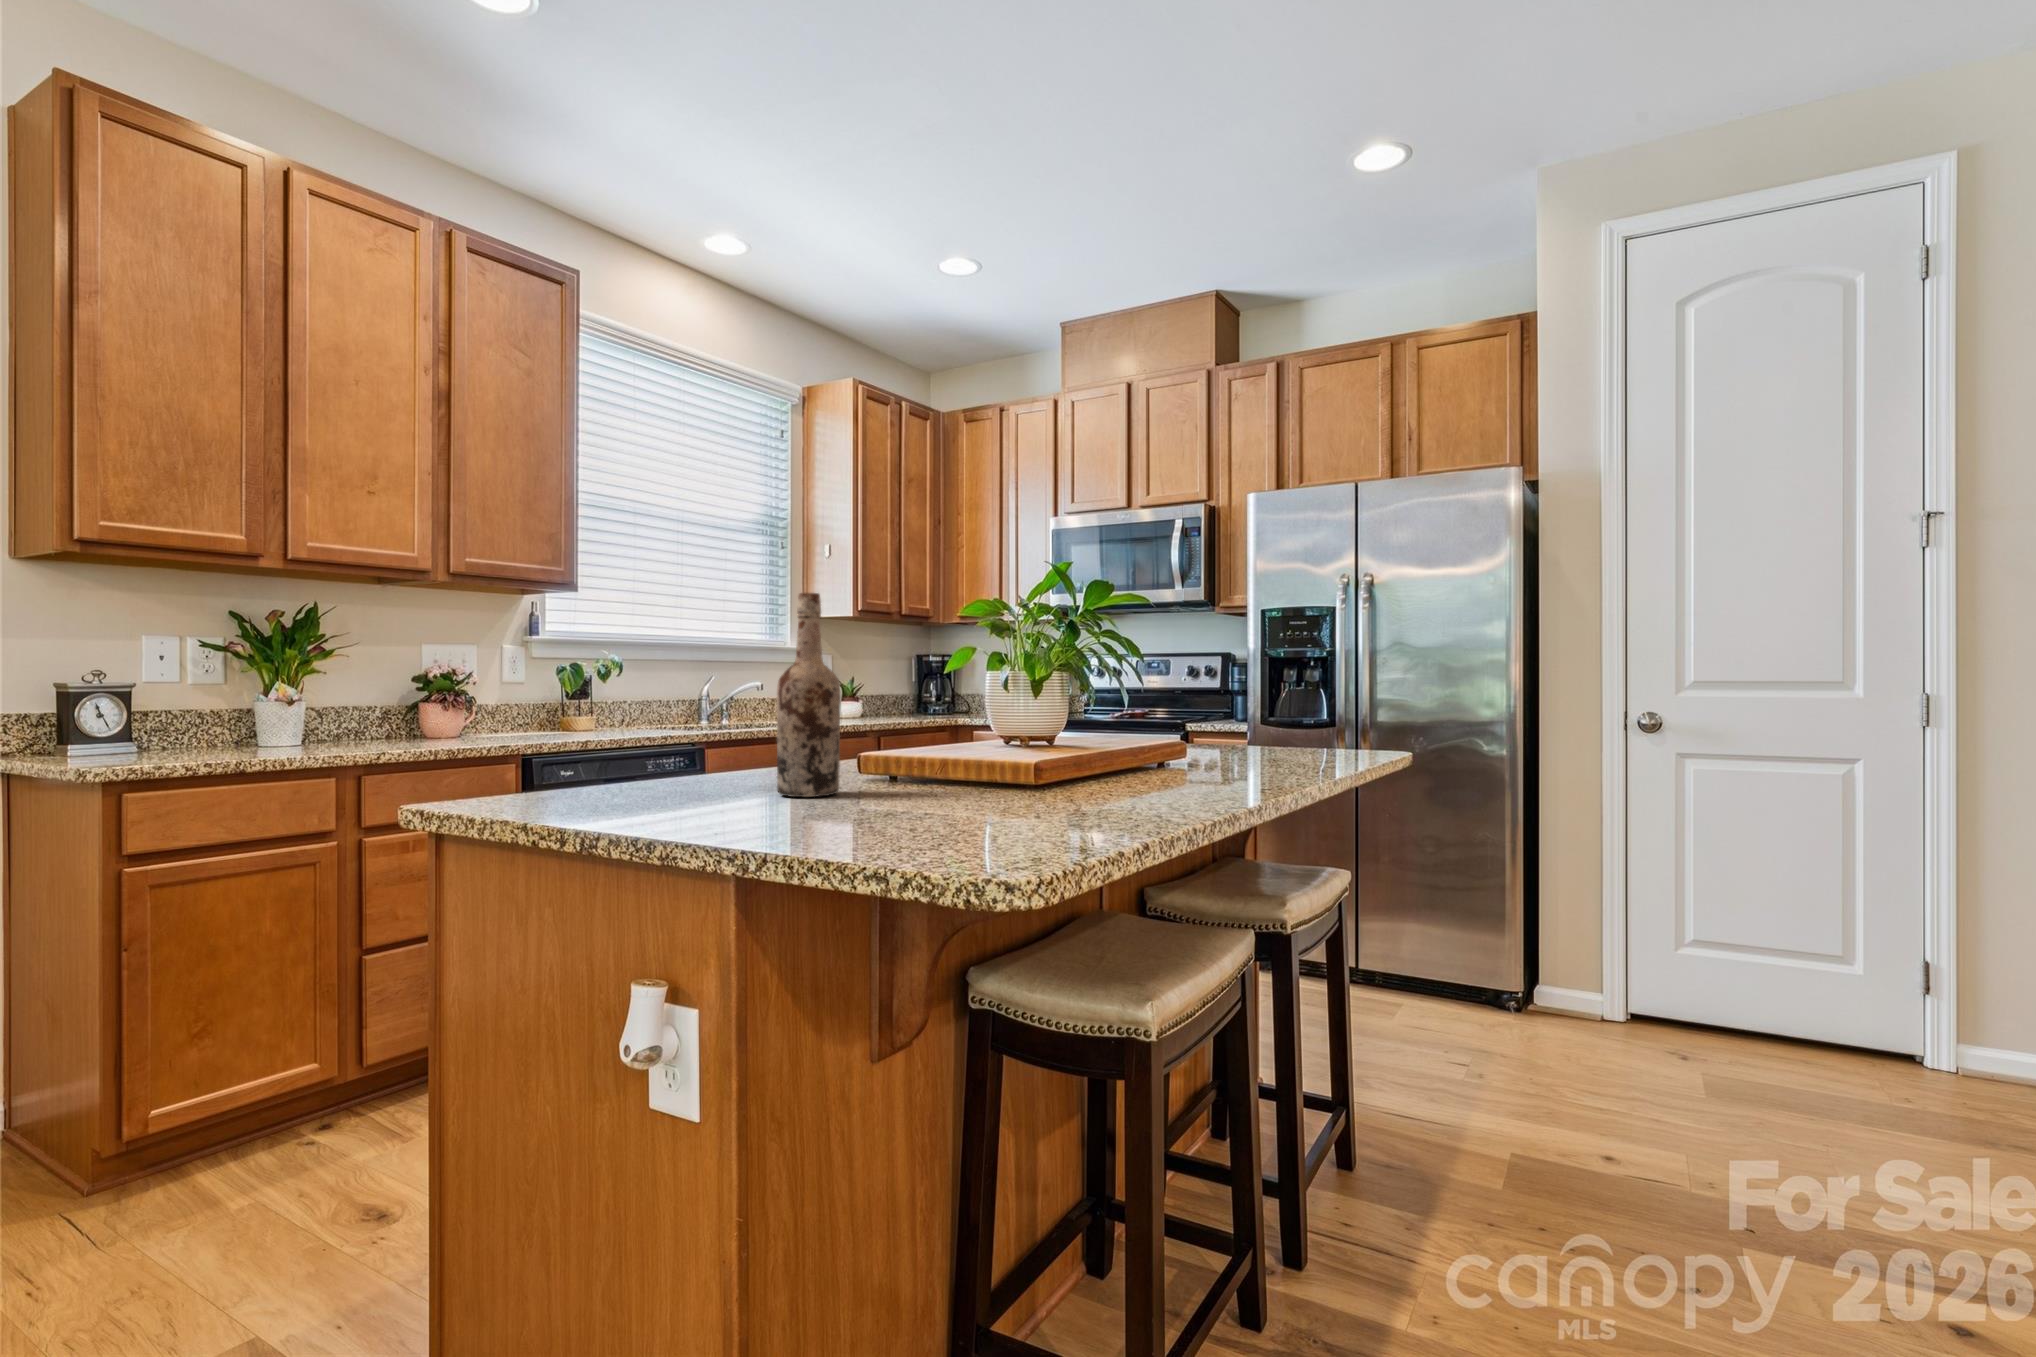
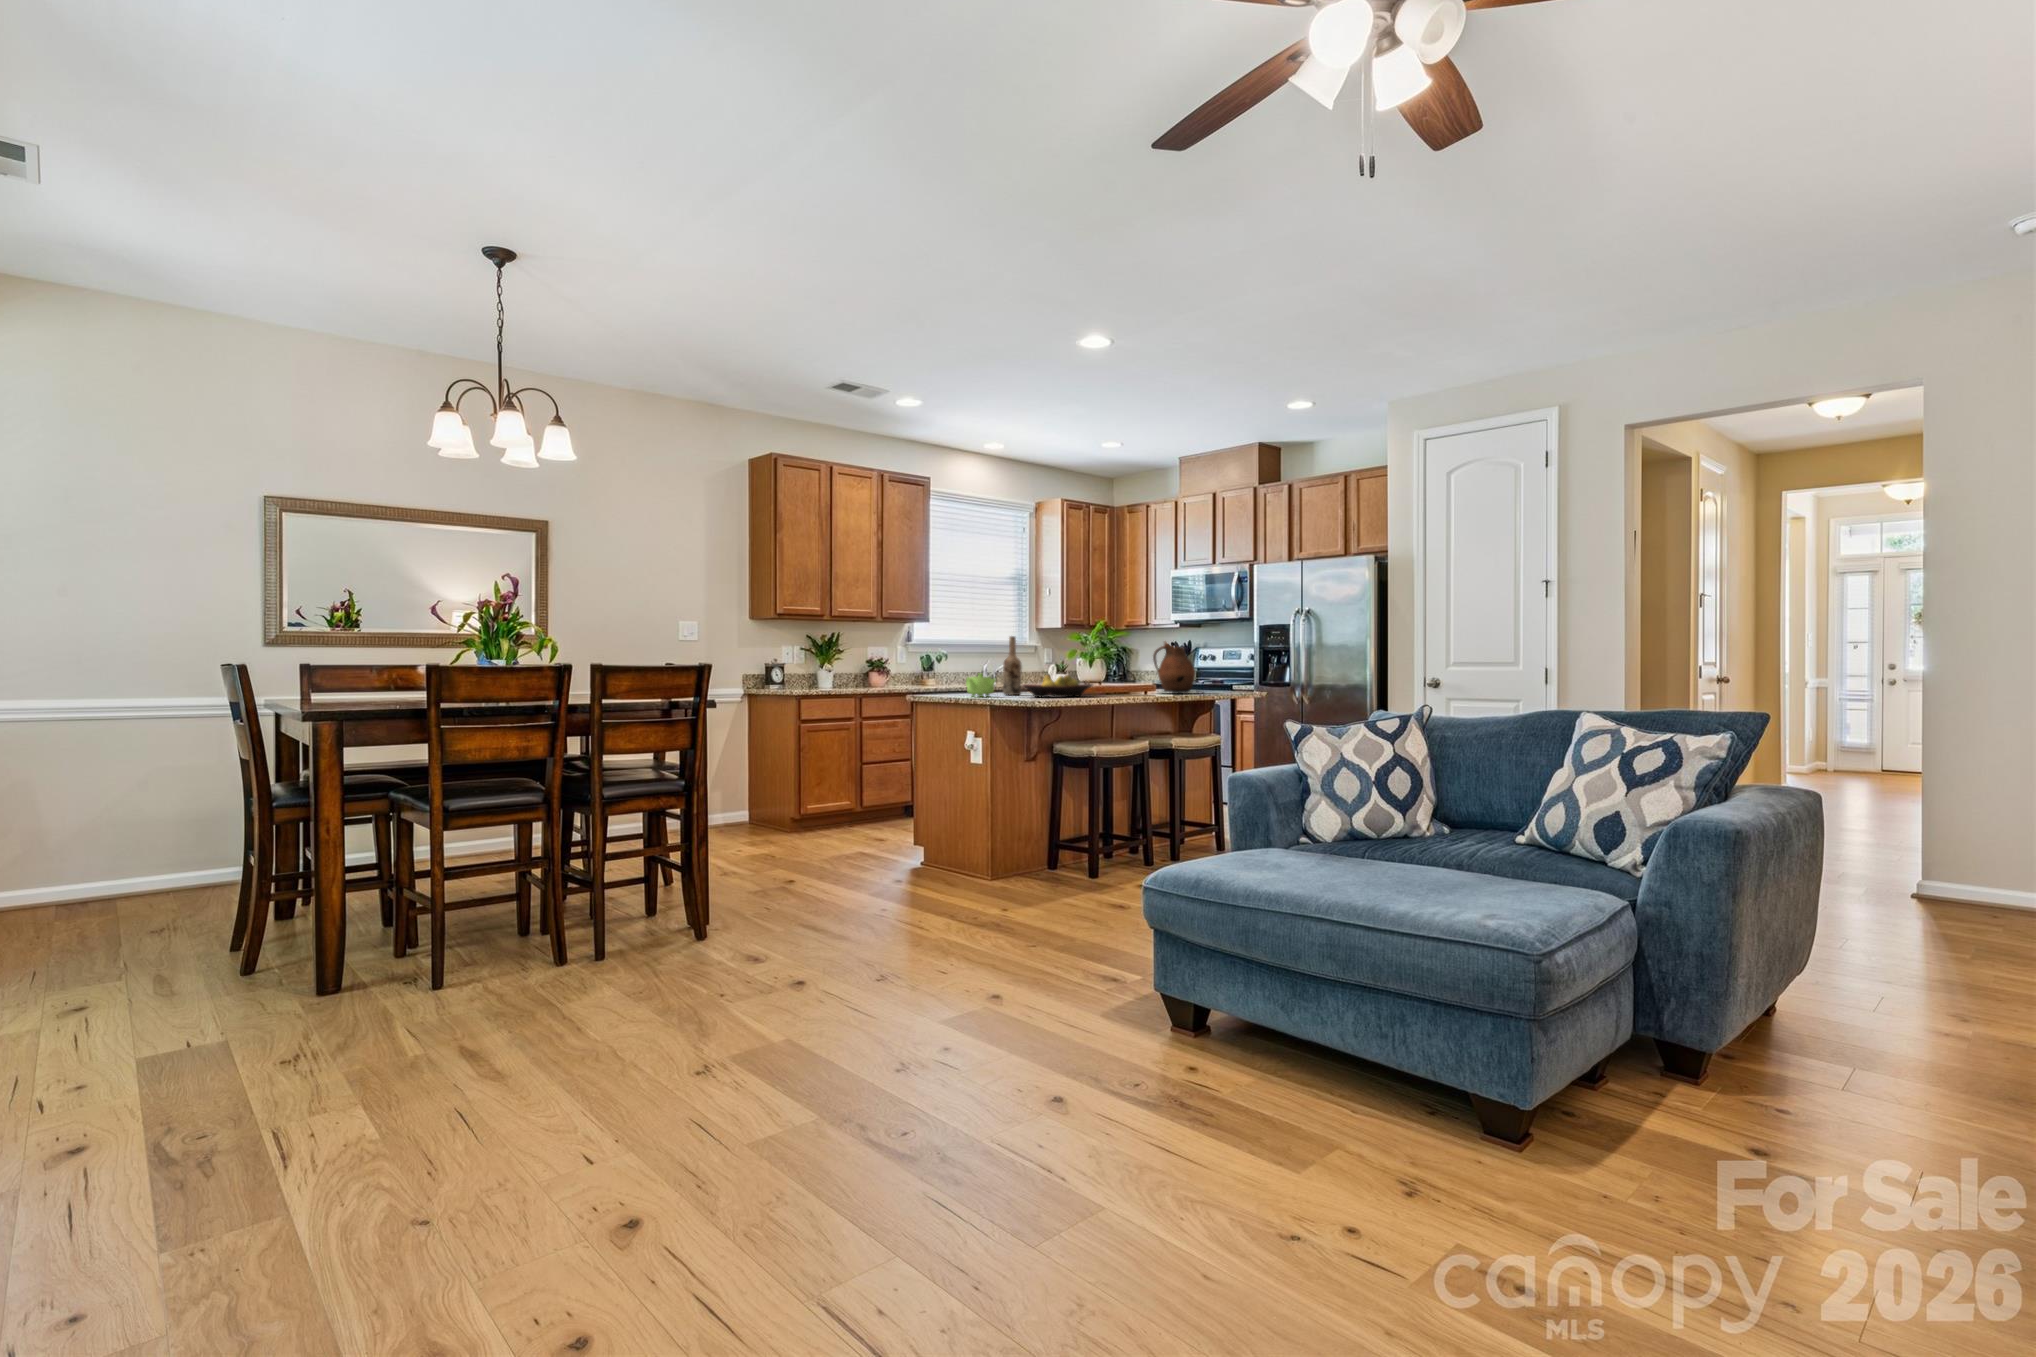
ceramic pitcher: none [1202,622,1336,774] -> present [1153,642,1204,693]
teapot: none [632,727,759,823] -> present [966,673,996,697]
fruit bowl: none [864,727,1113,823] -> present [1022,675,1093,697]

